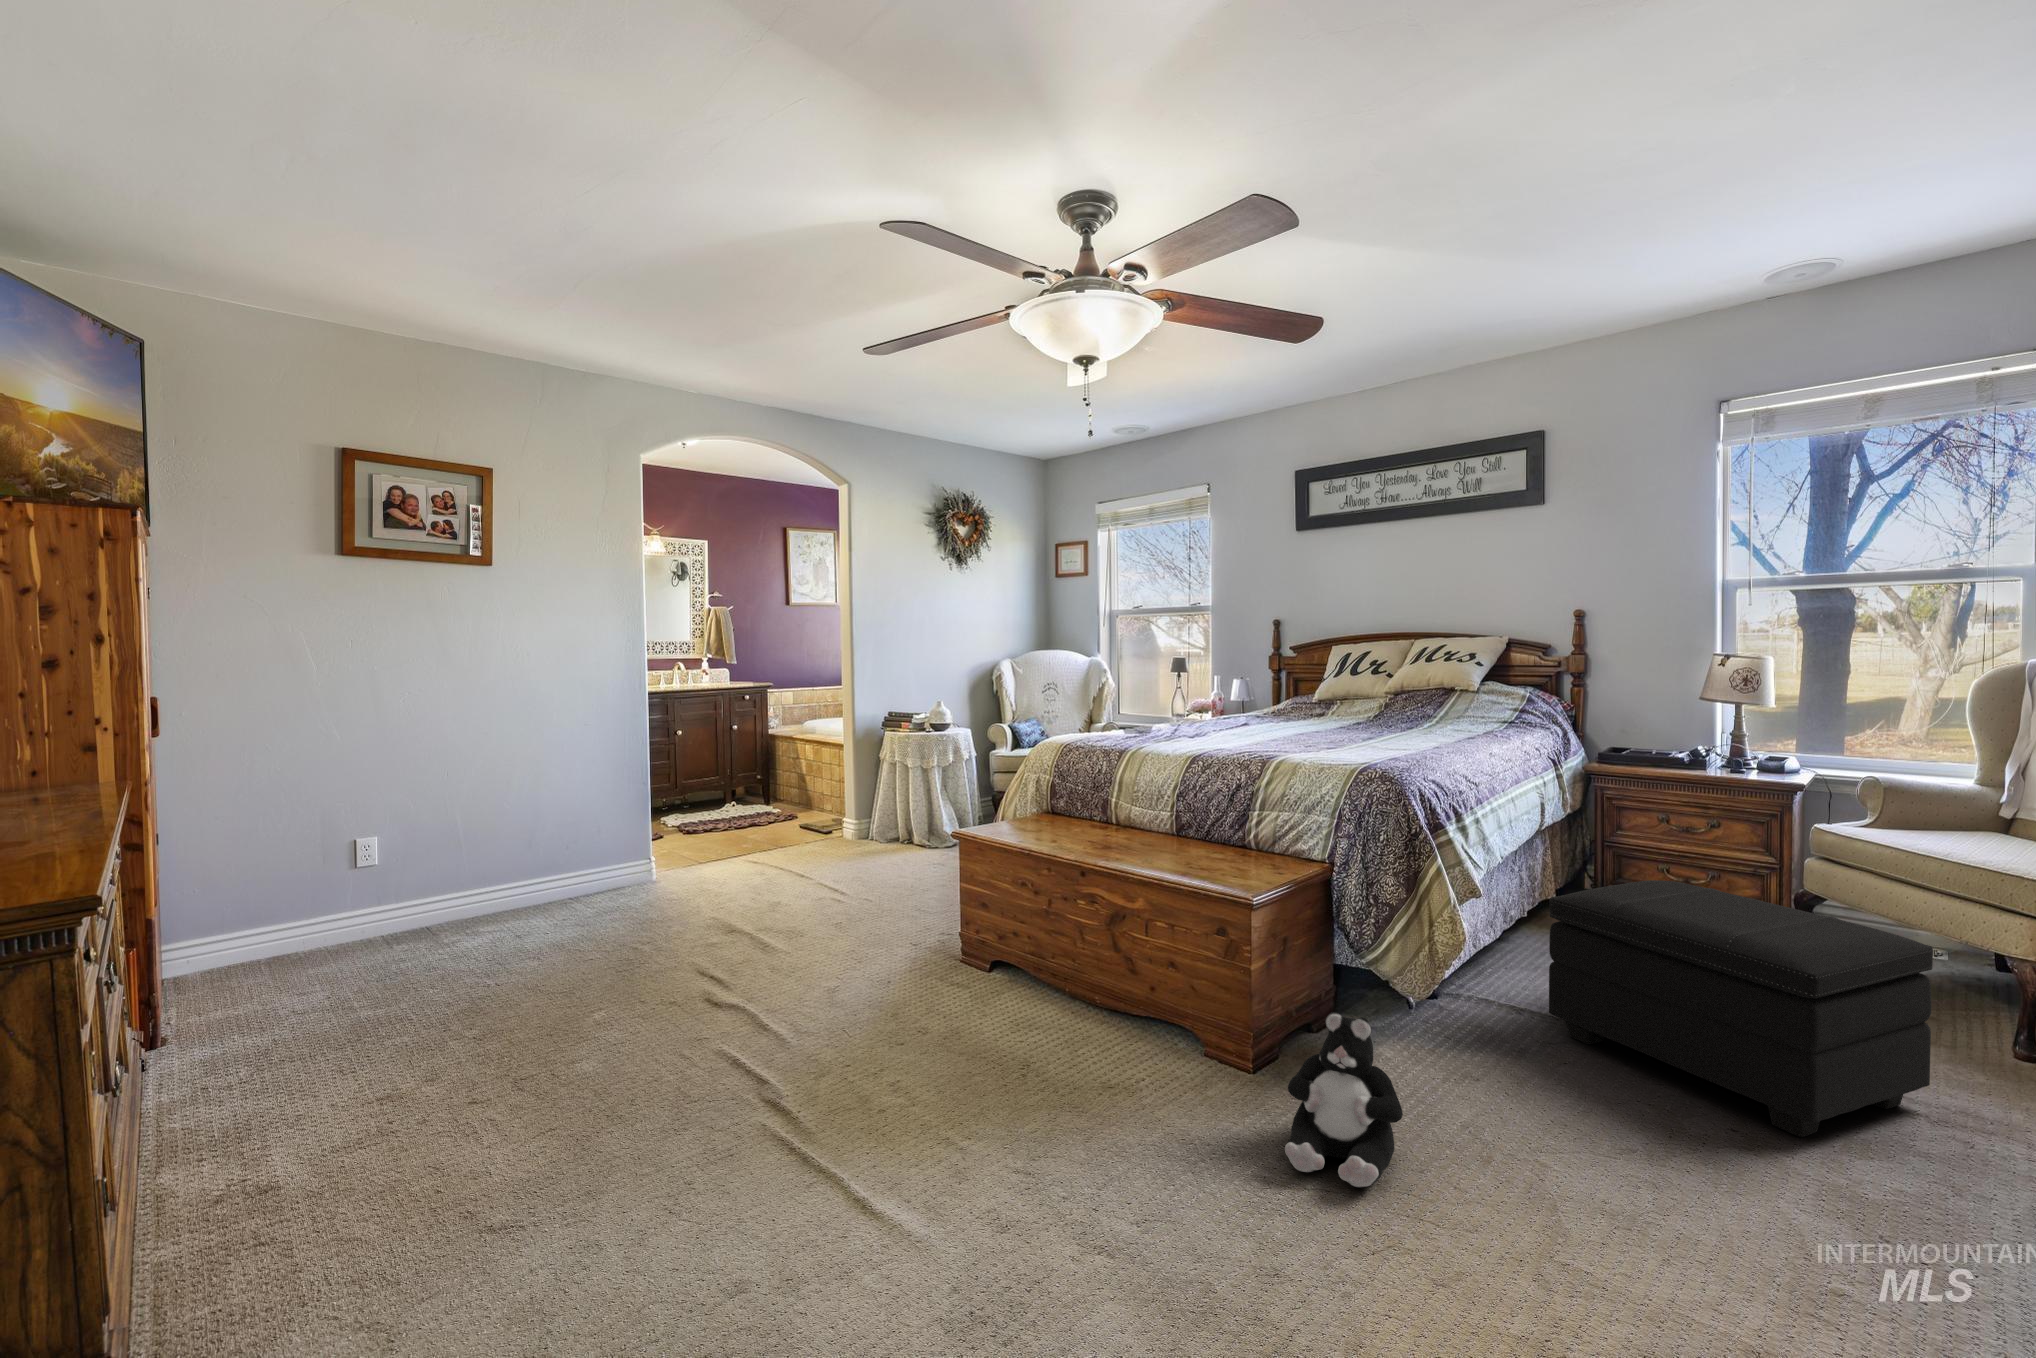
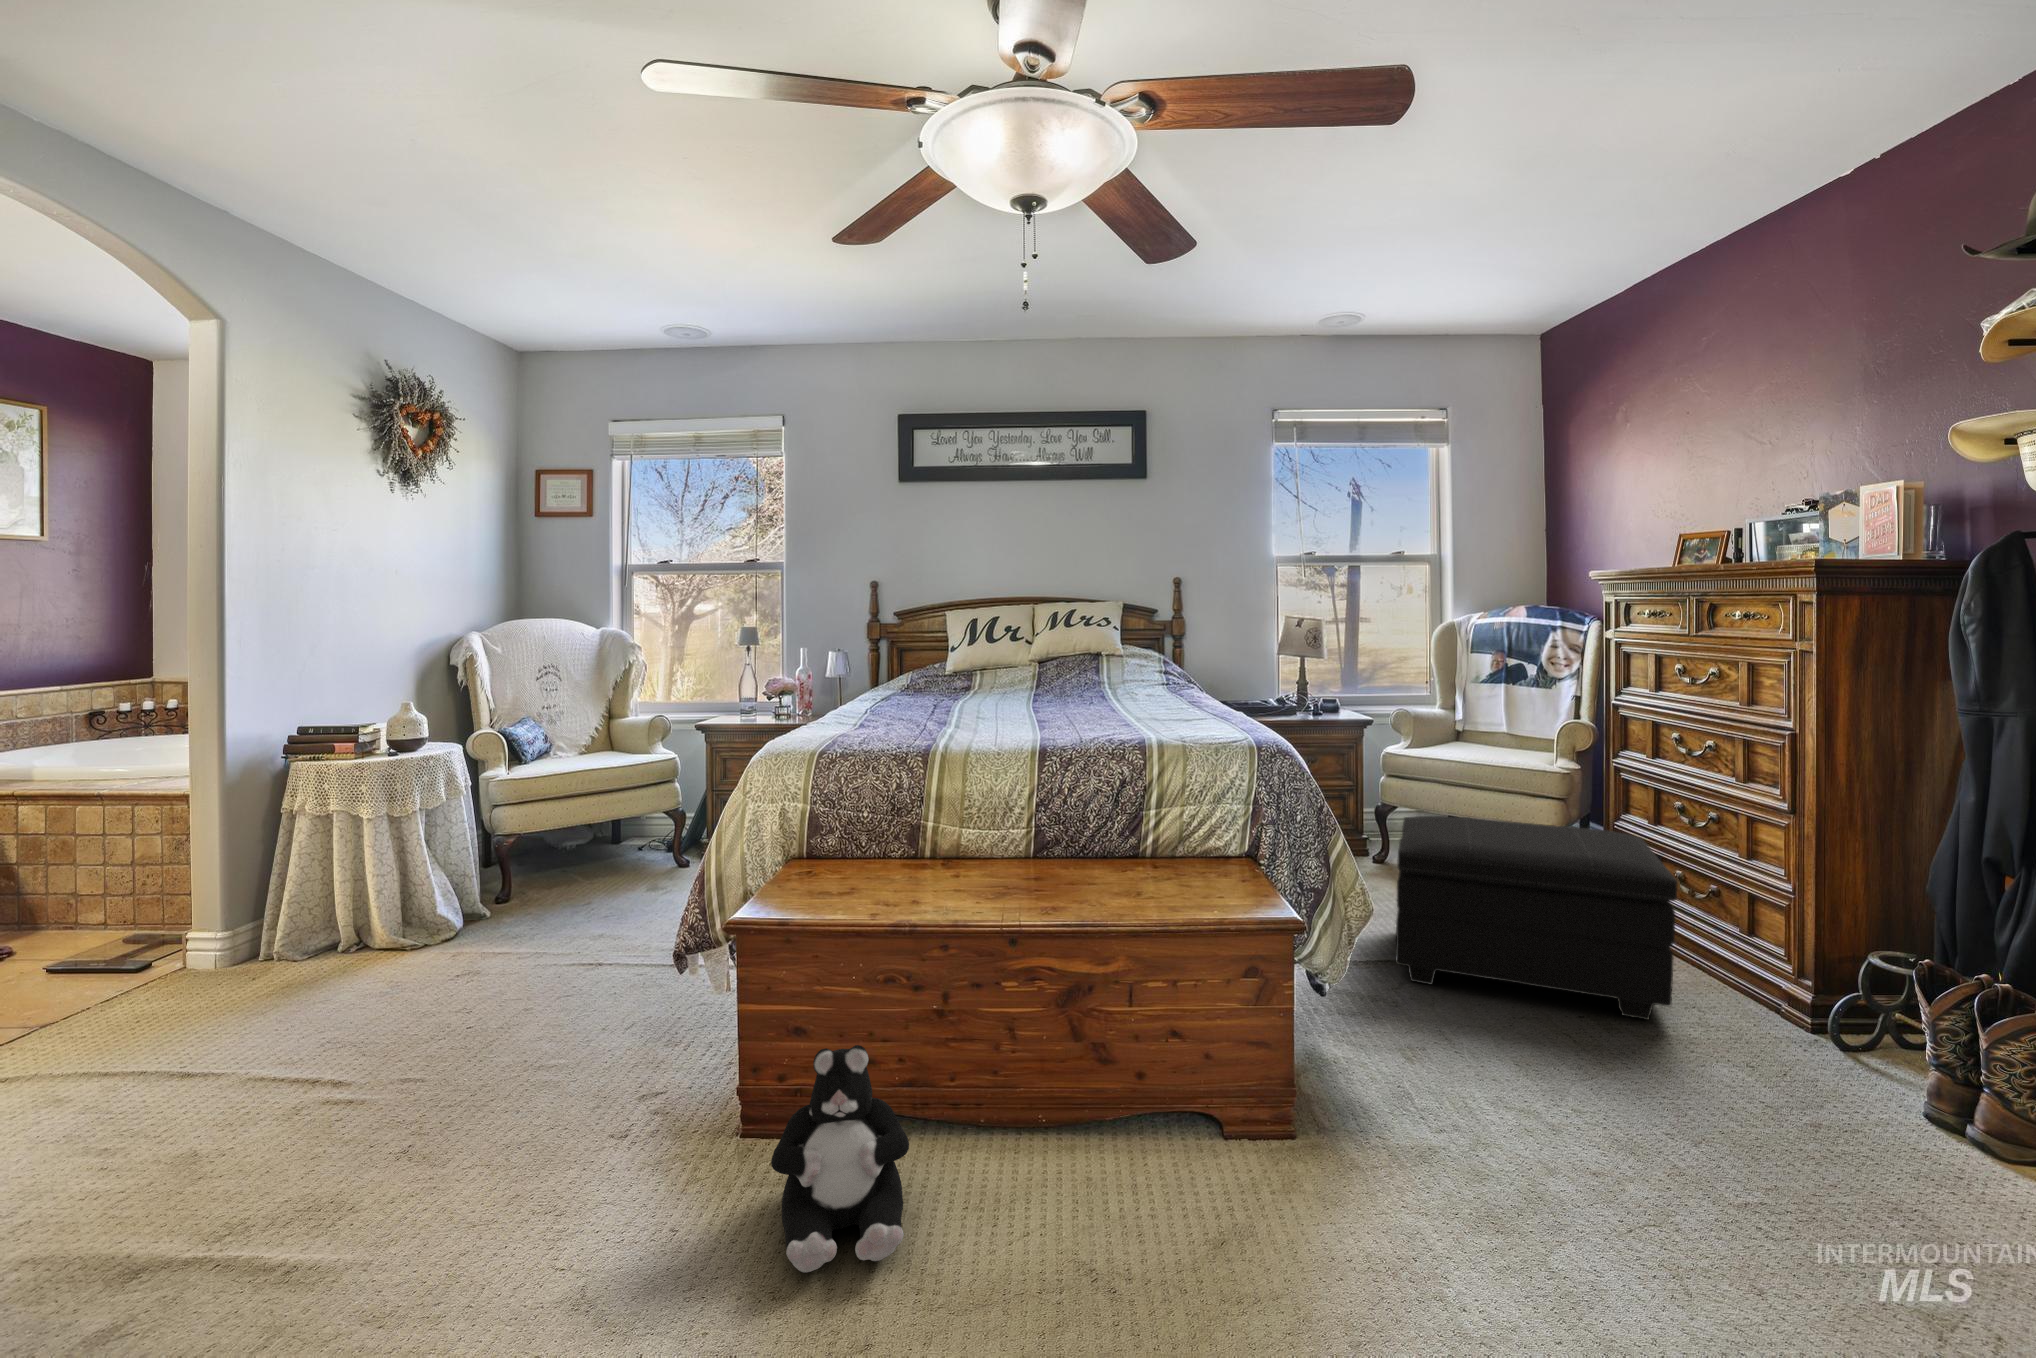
plush toy: present [1285,1012,1403,1188] -> present [771,1045,909,1272]

